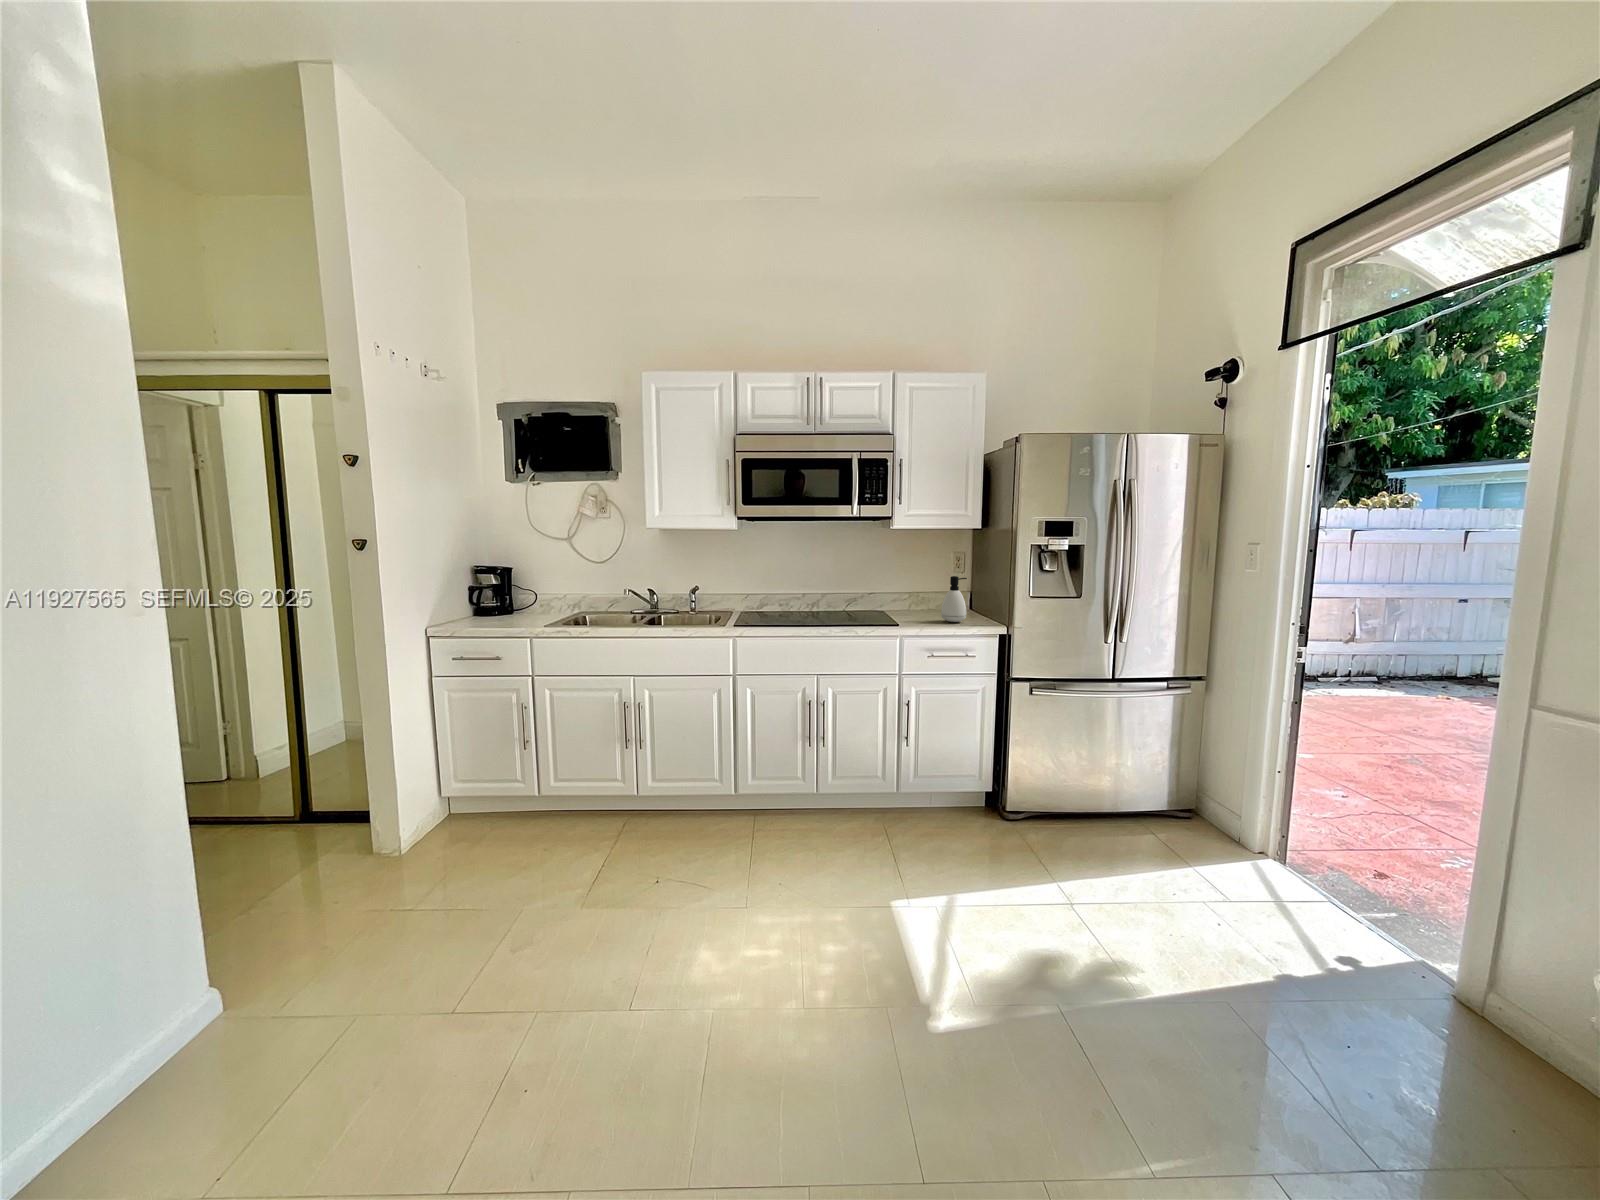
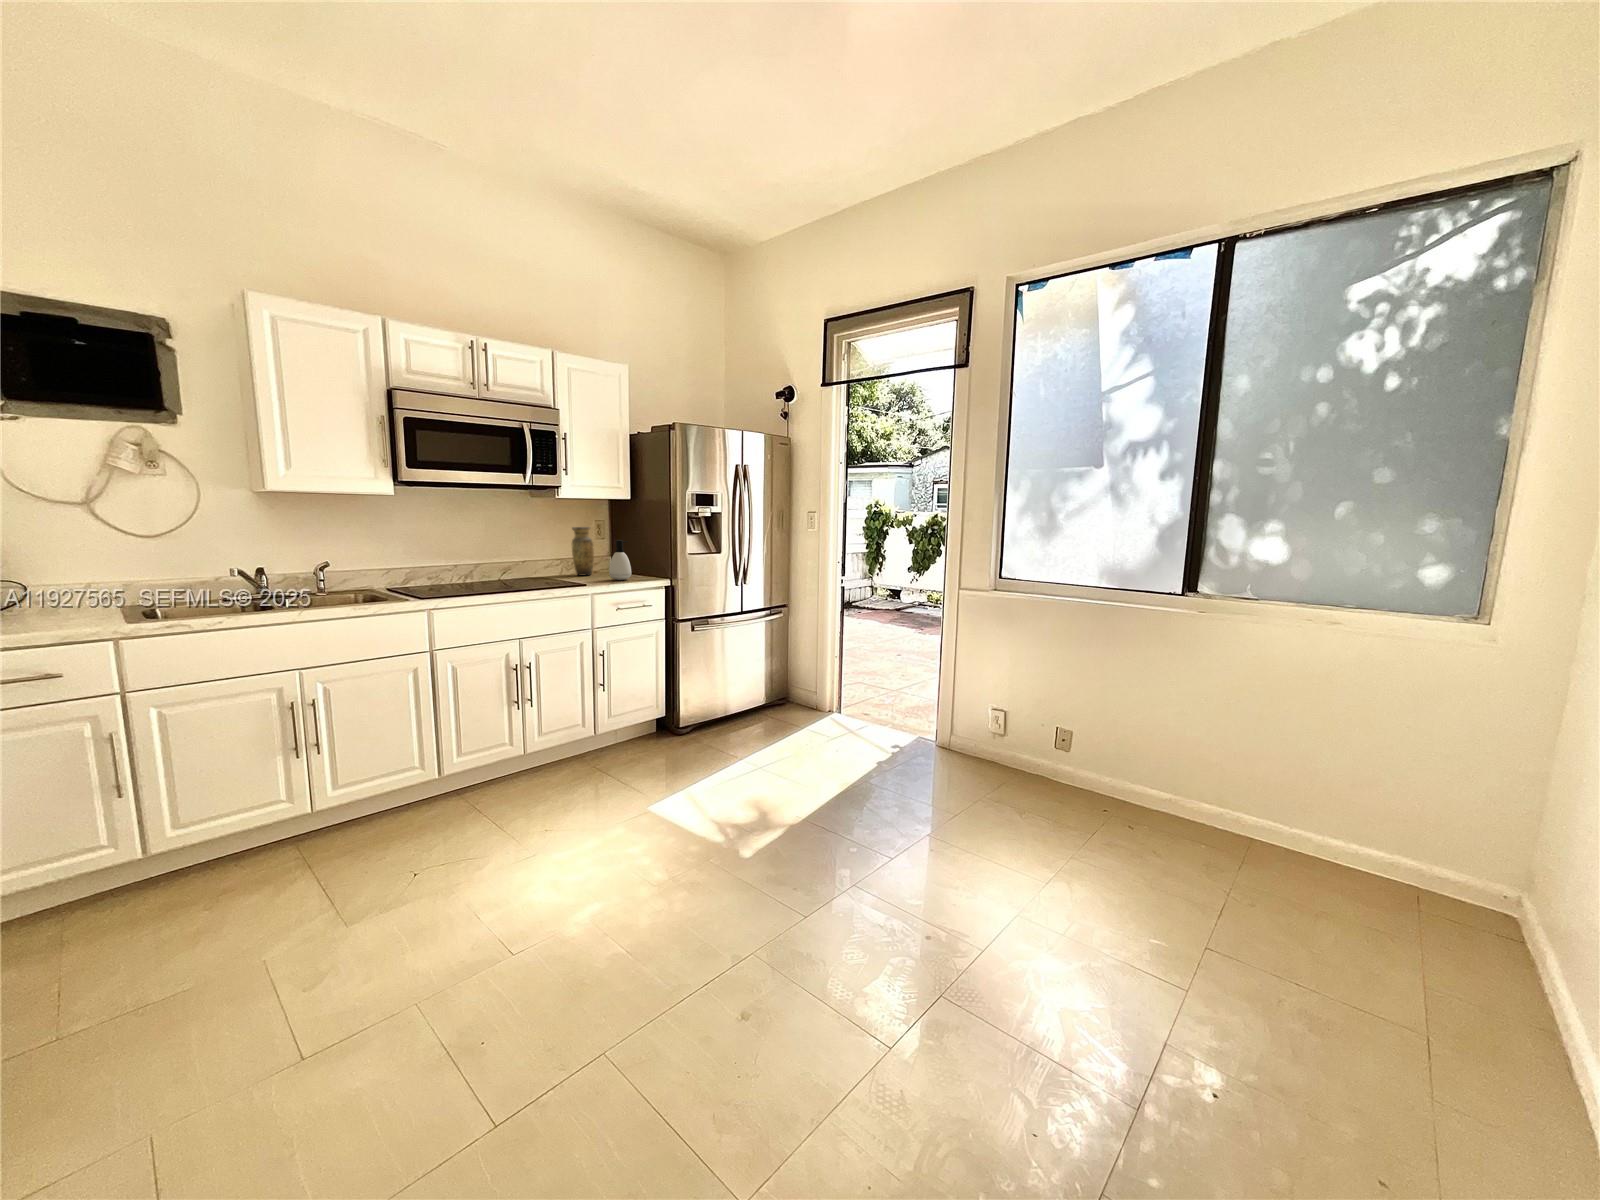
vase: none [918,560,941,613] -> present [572,527,594,575]

